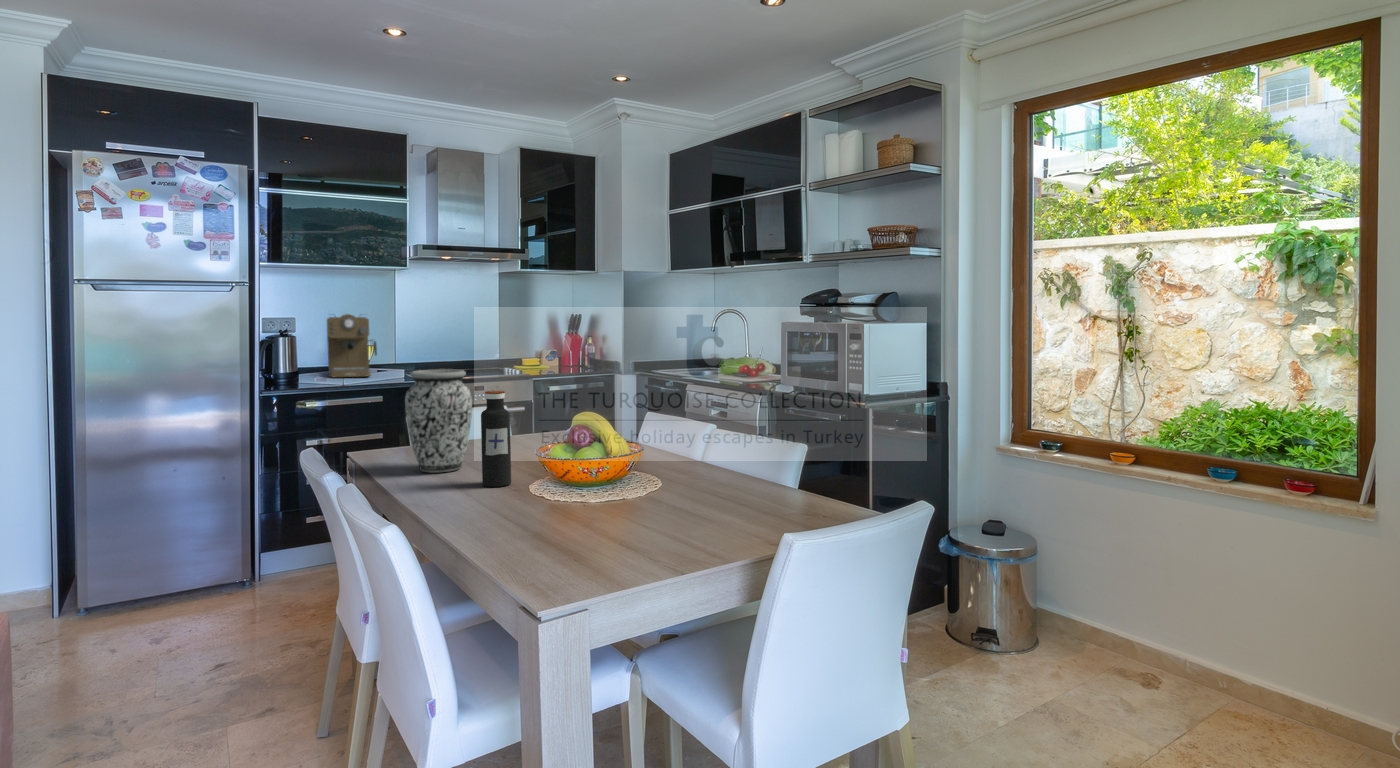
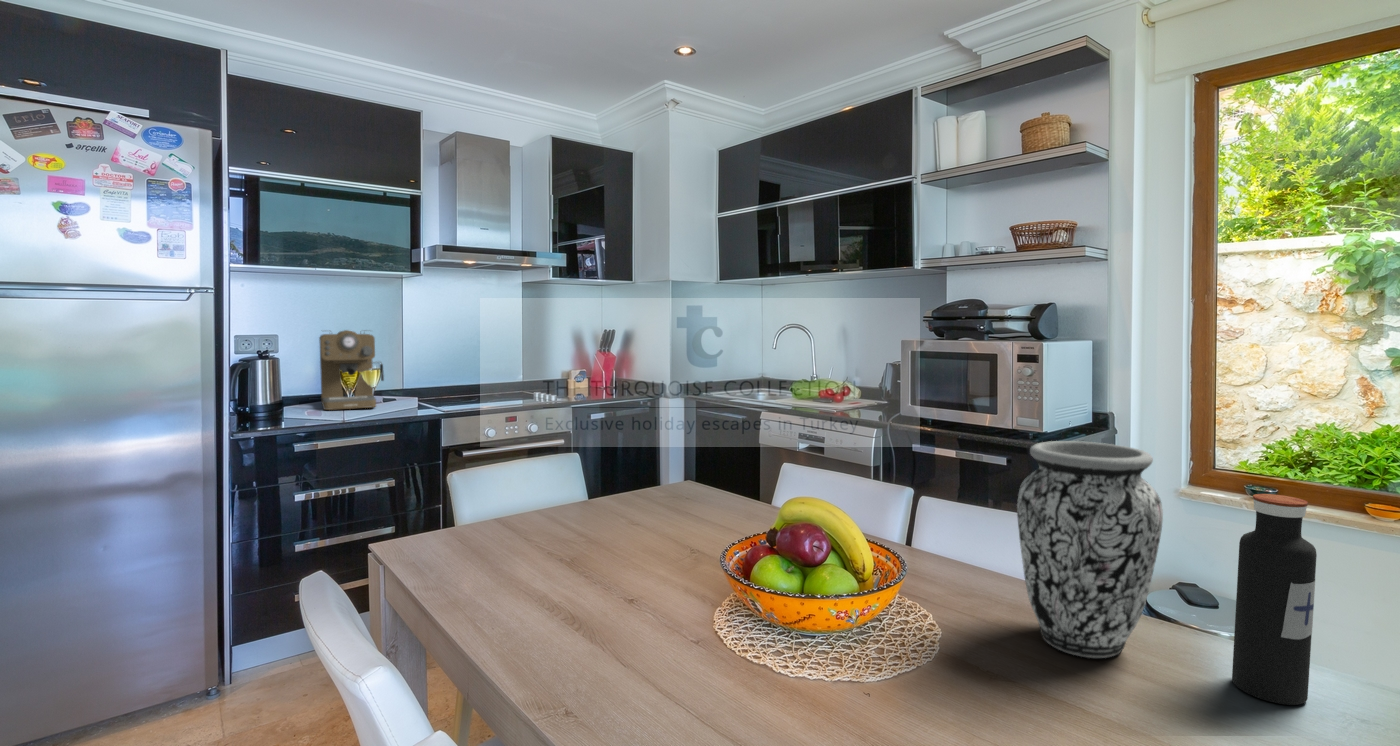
vase: present [405,369,472,473] -> present [1017,441,1163,658]
water bottle: present [481,391,511,487] -> present [1232,494,1317,705]

